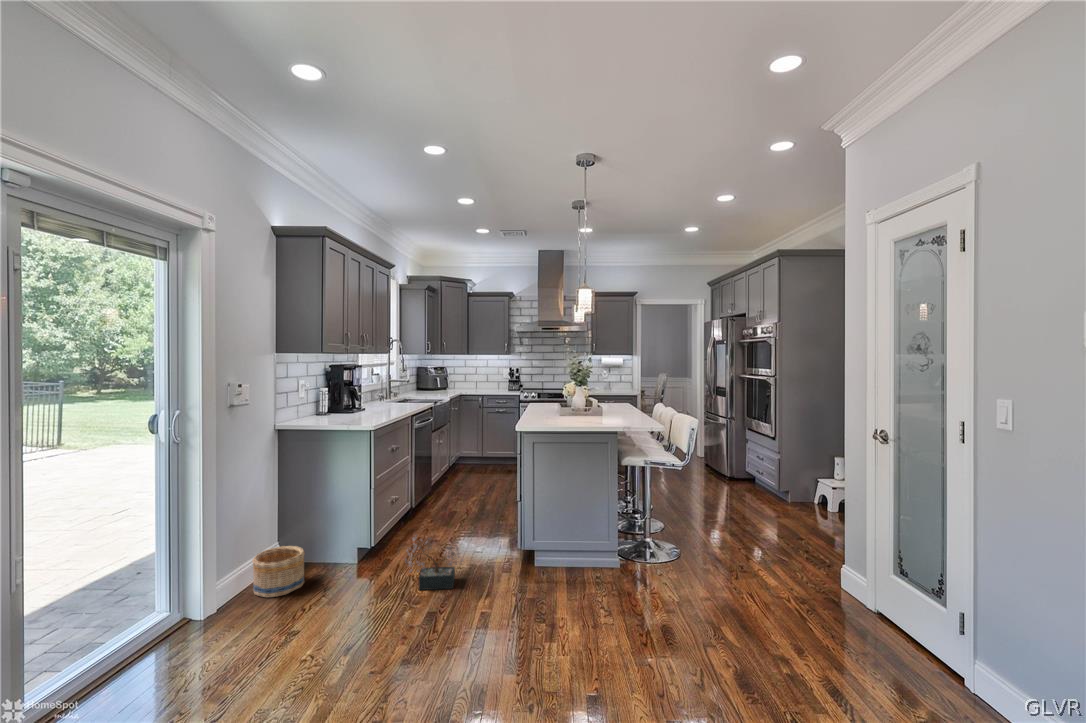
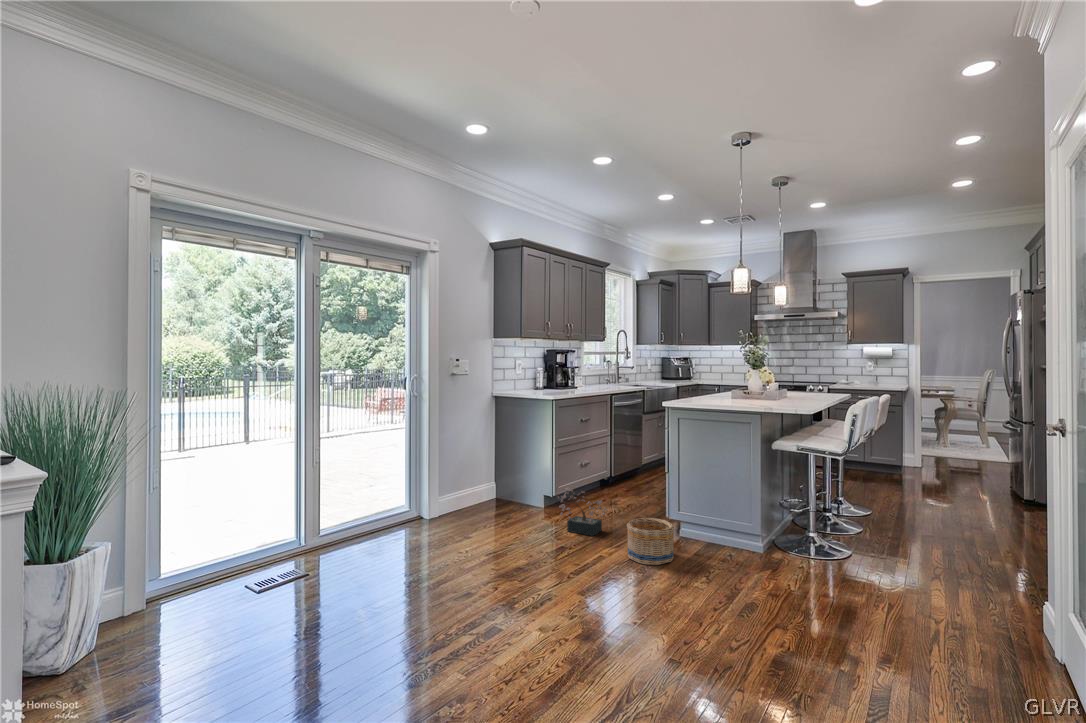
basket: present [252,546,305,597] -> present [627,518,674,565]

